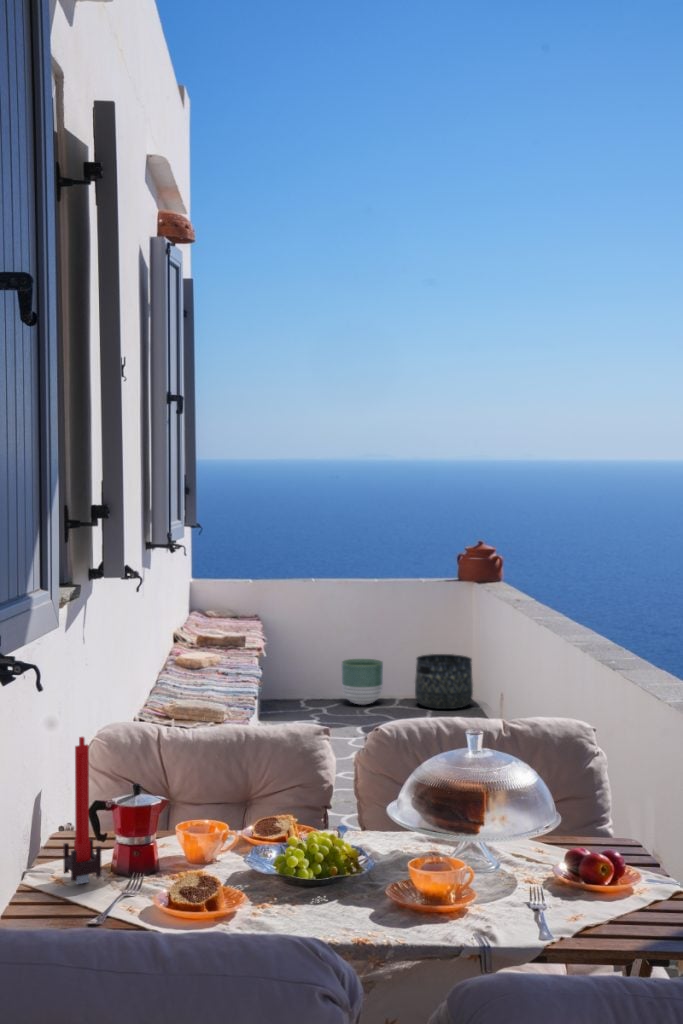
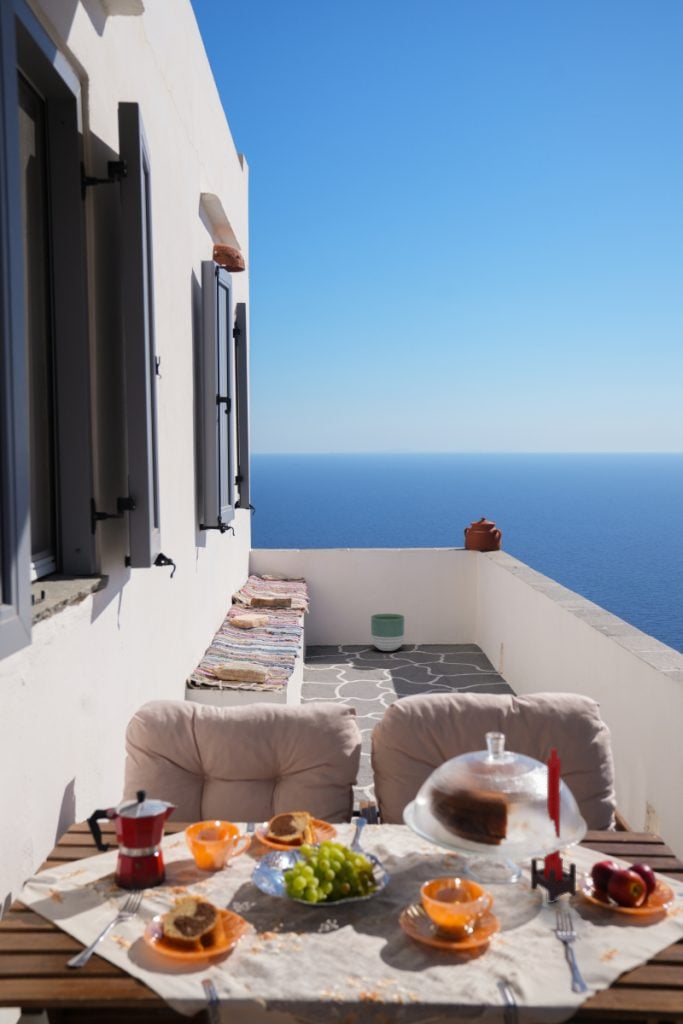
basket: present [415,654,473,709] -> none [431,610,478,655]
candle: present [63,737,101,884] -> present [531,749,576,903]

